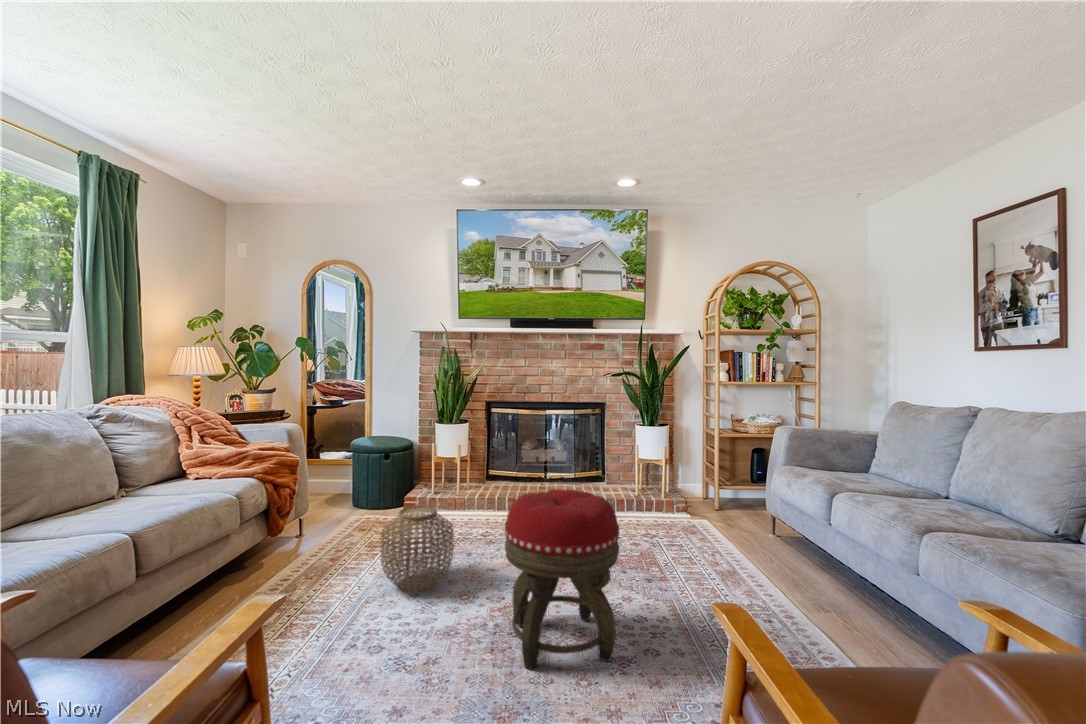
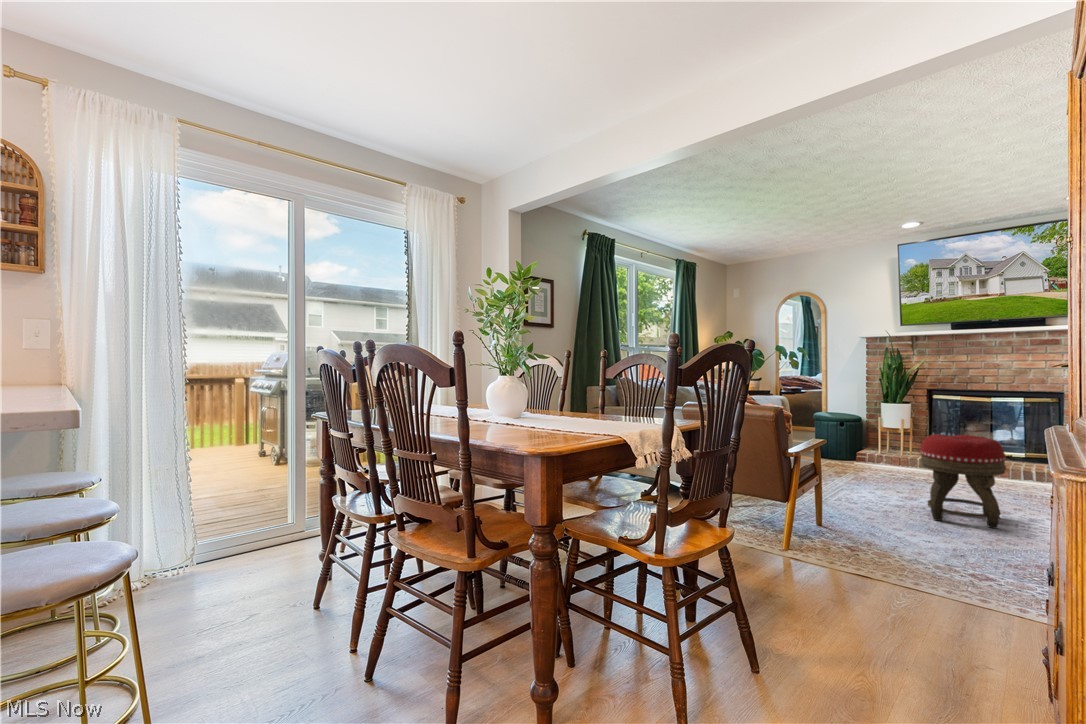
woven basket: present [380,506,454,592] -> none [844,445,892,491]

